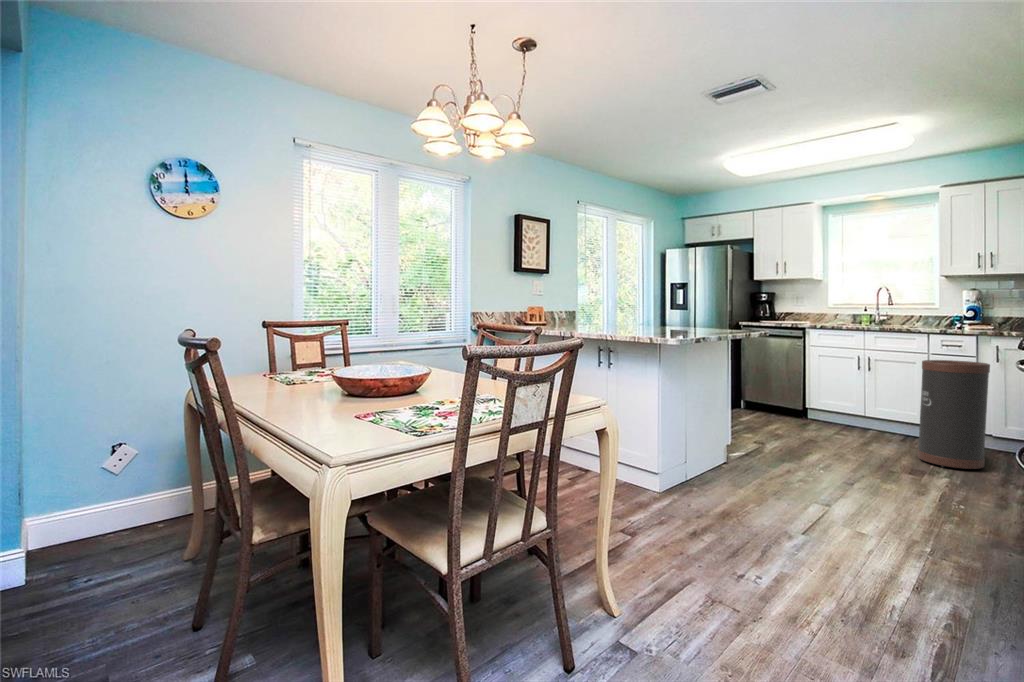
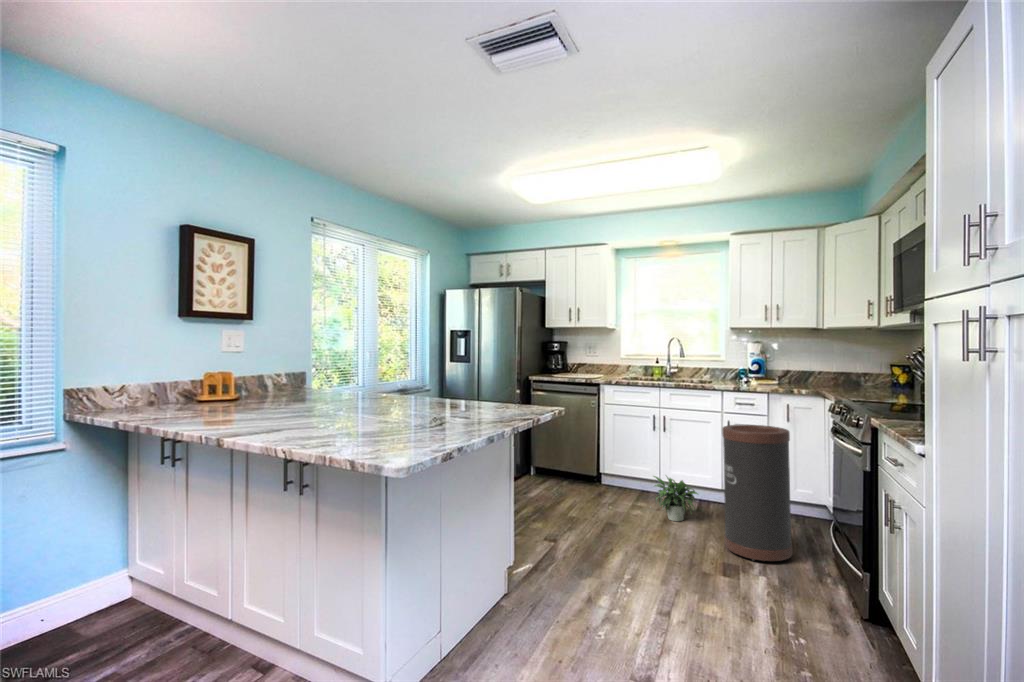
potted plant: none [848,404,898,441] -> present [654,476,698,521]

